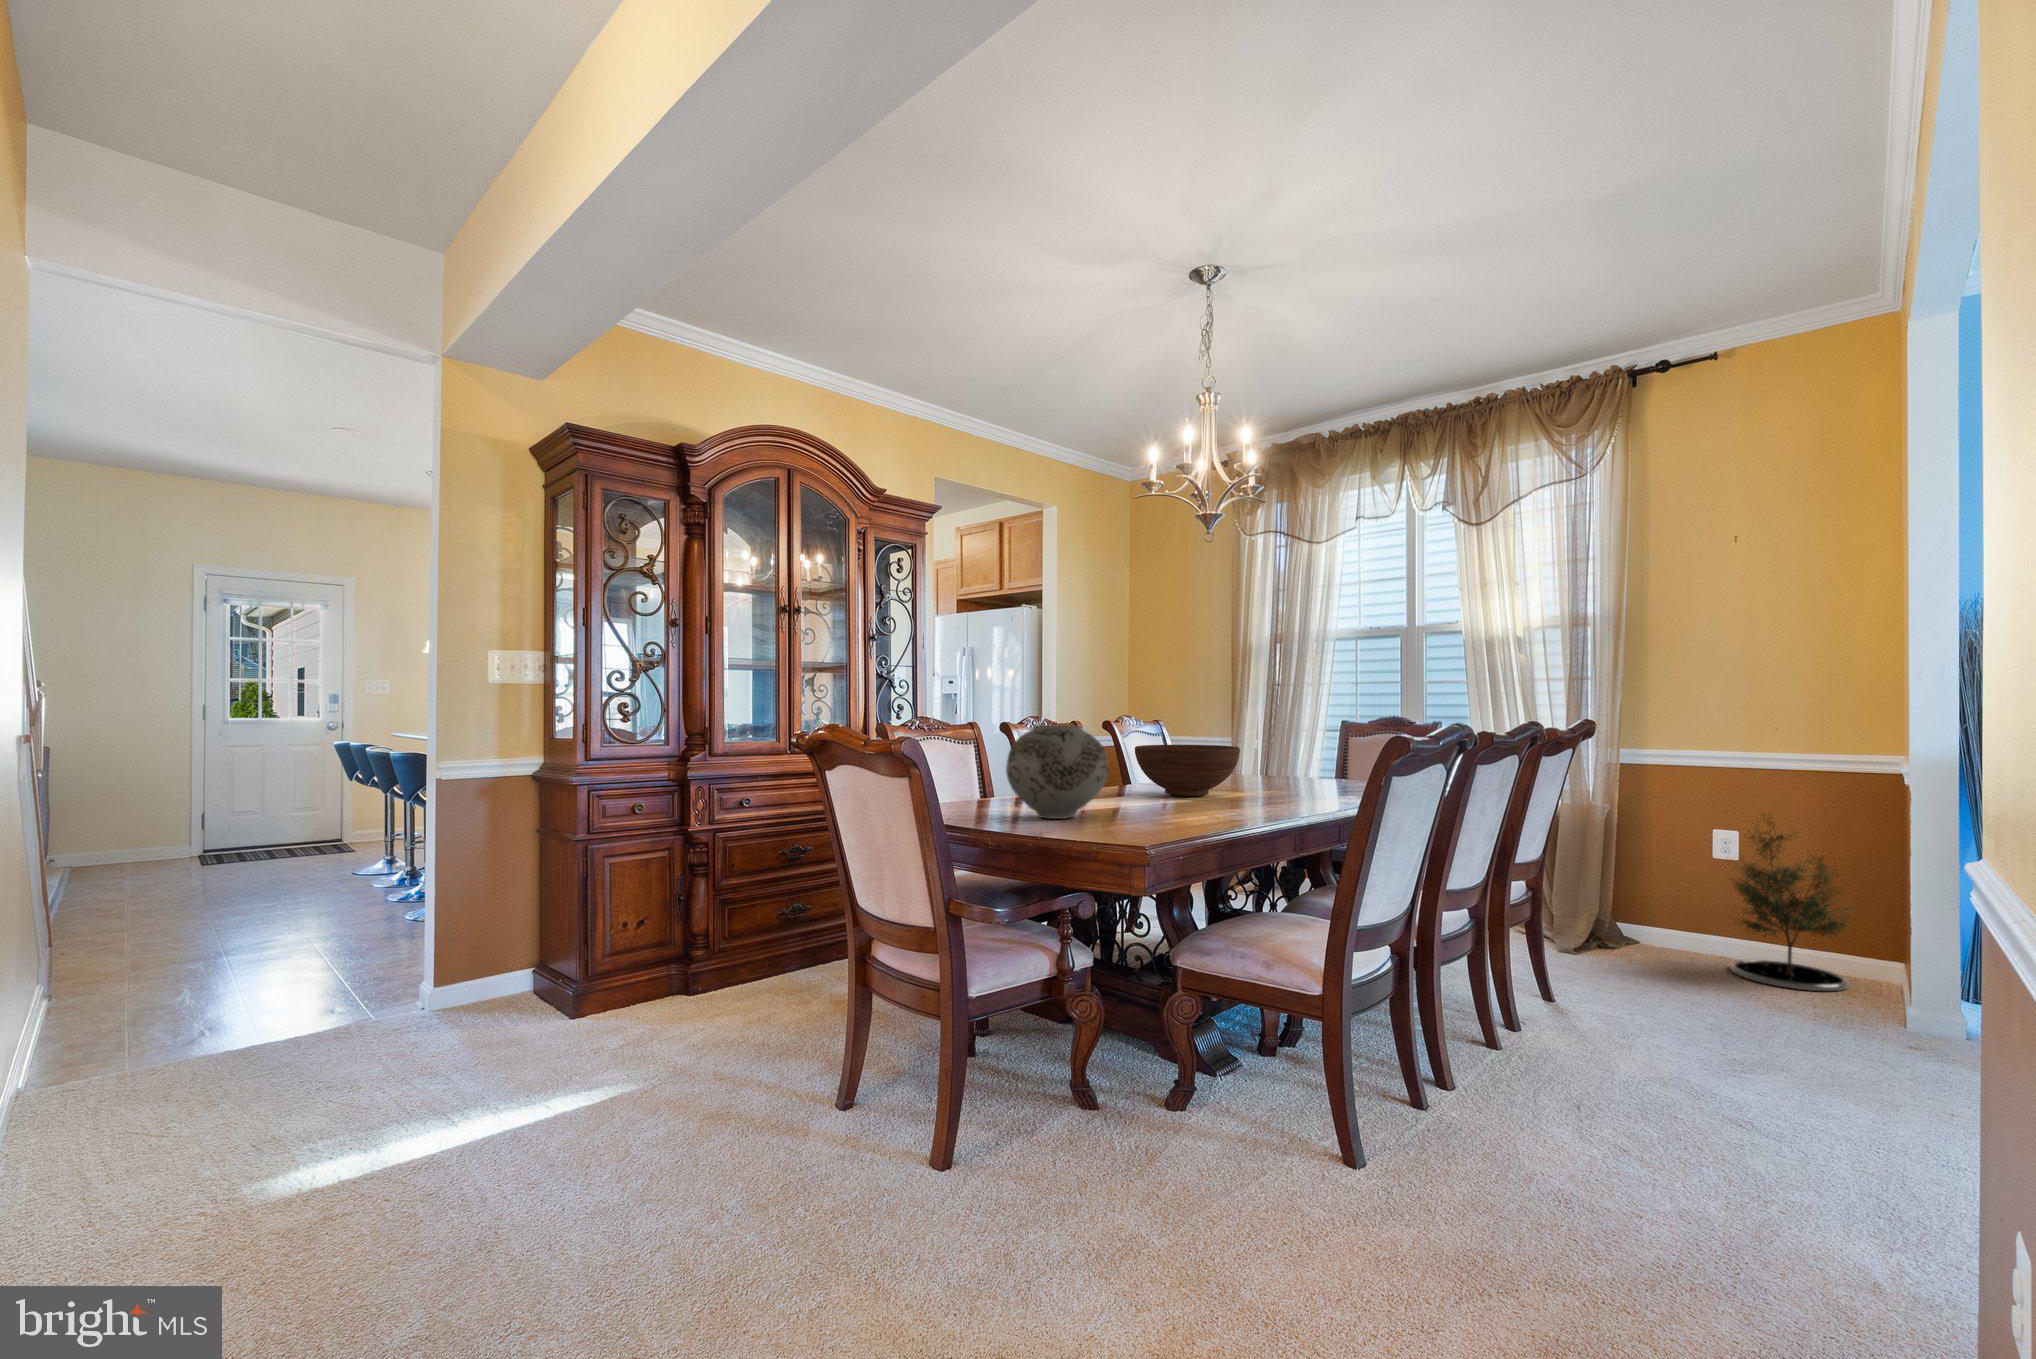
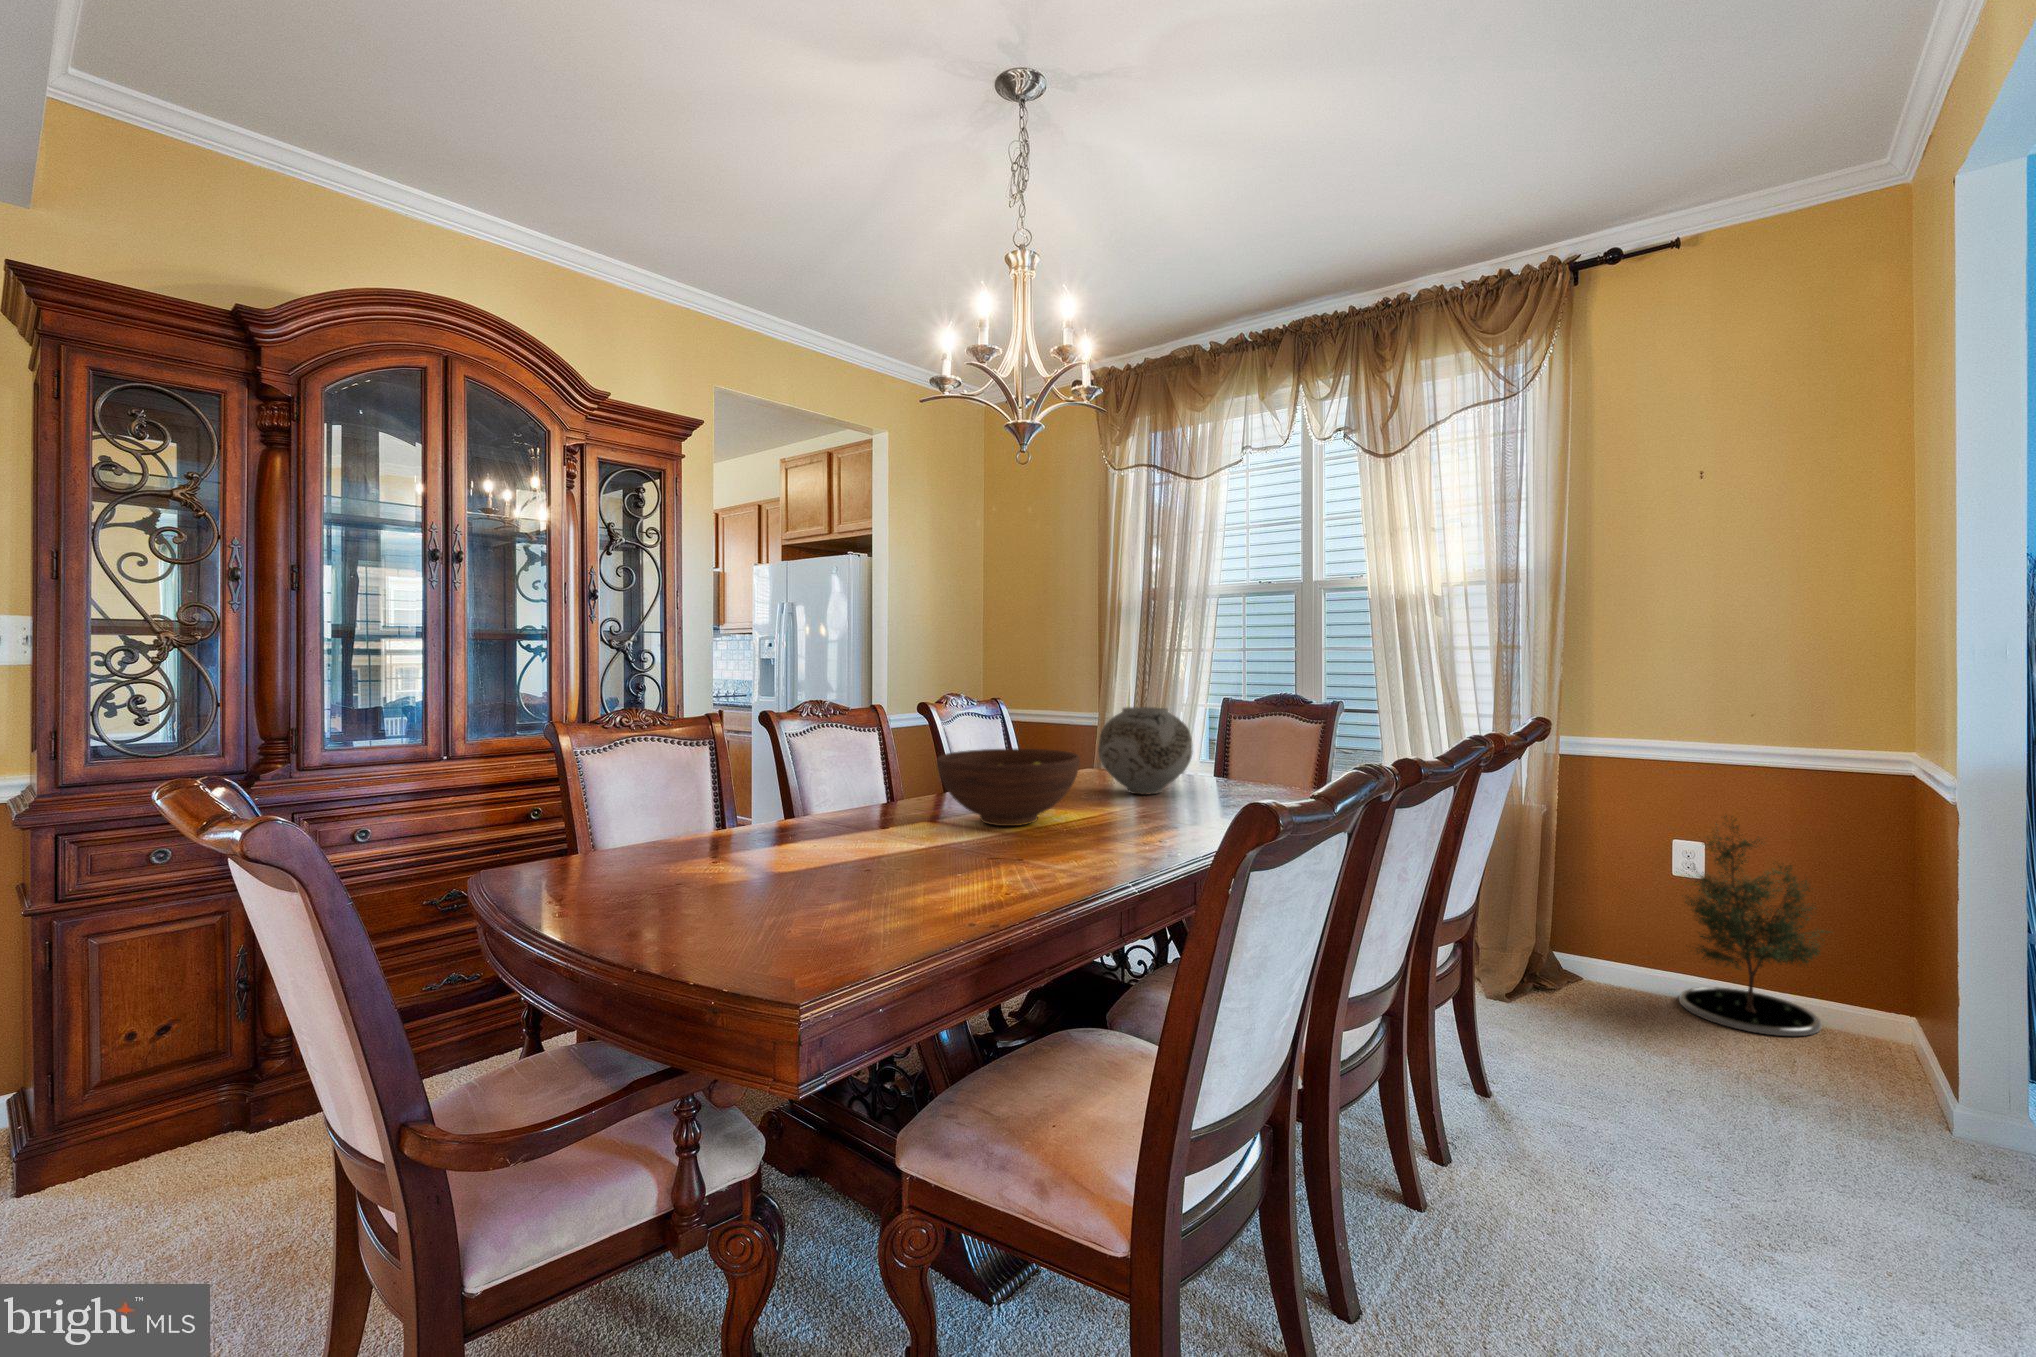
vase: present [1006,725,1108,819] -> present [1098,707,1193,794]

